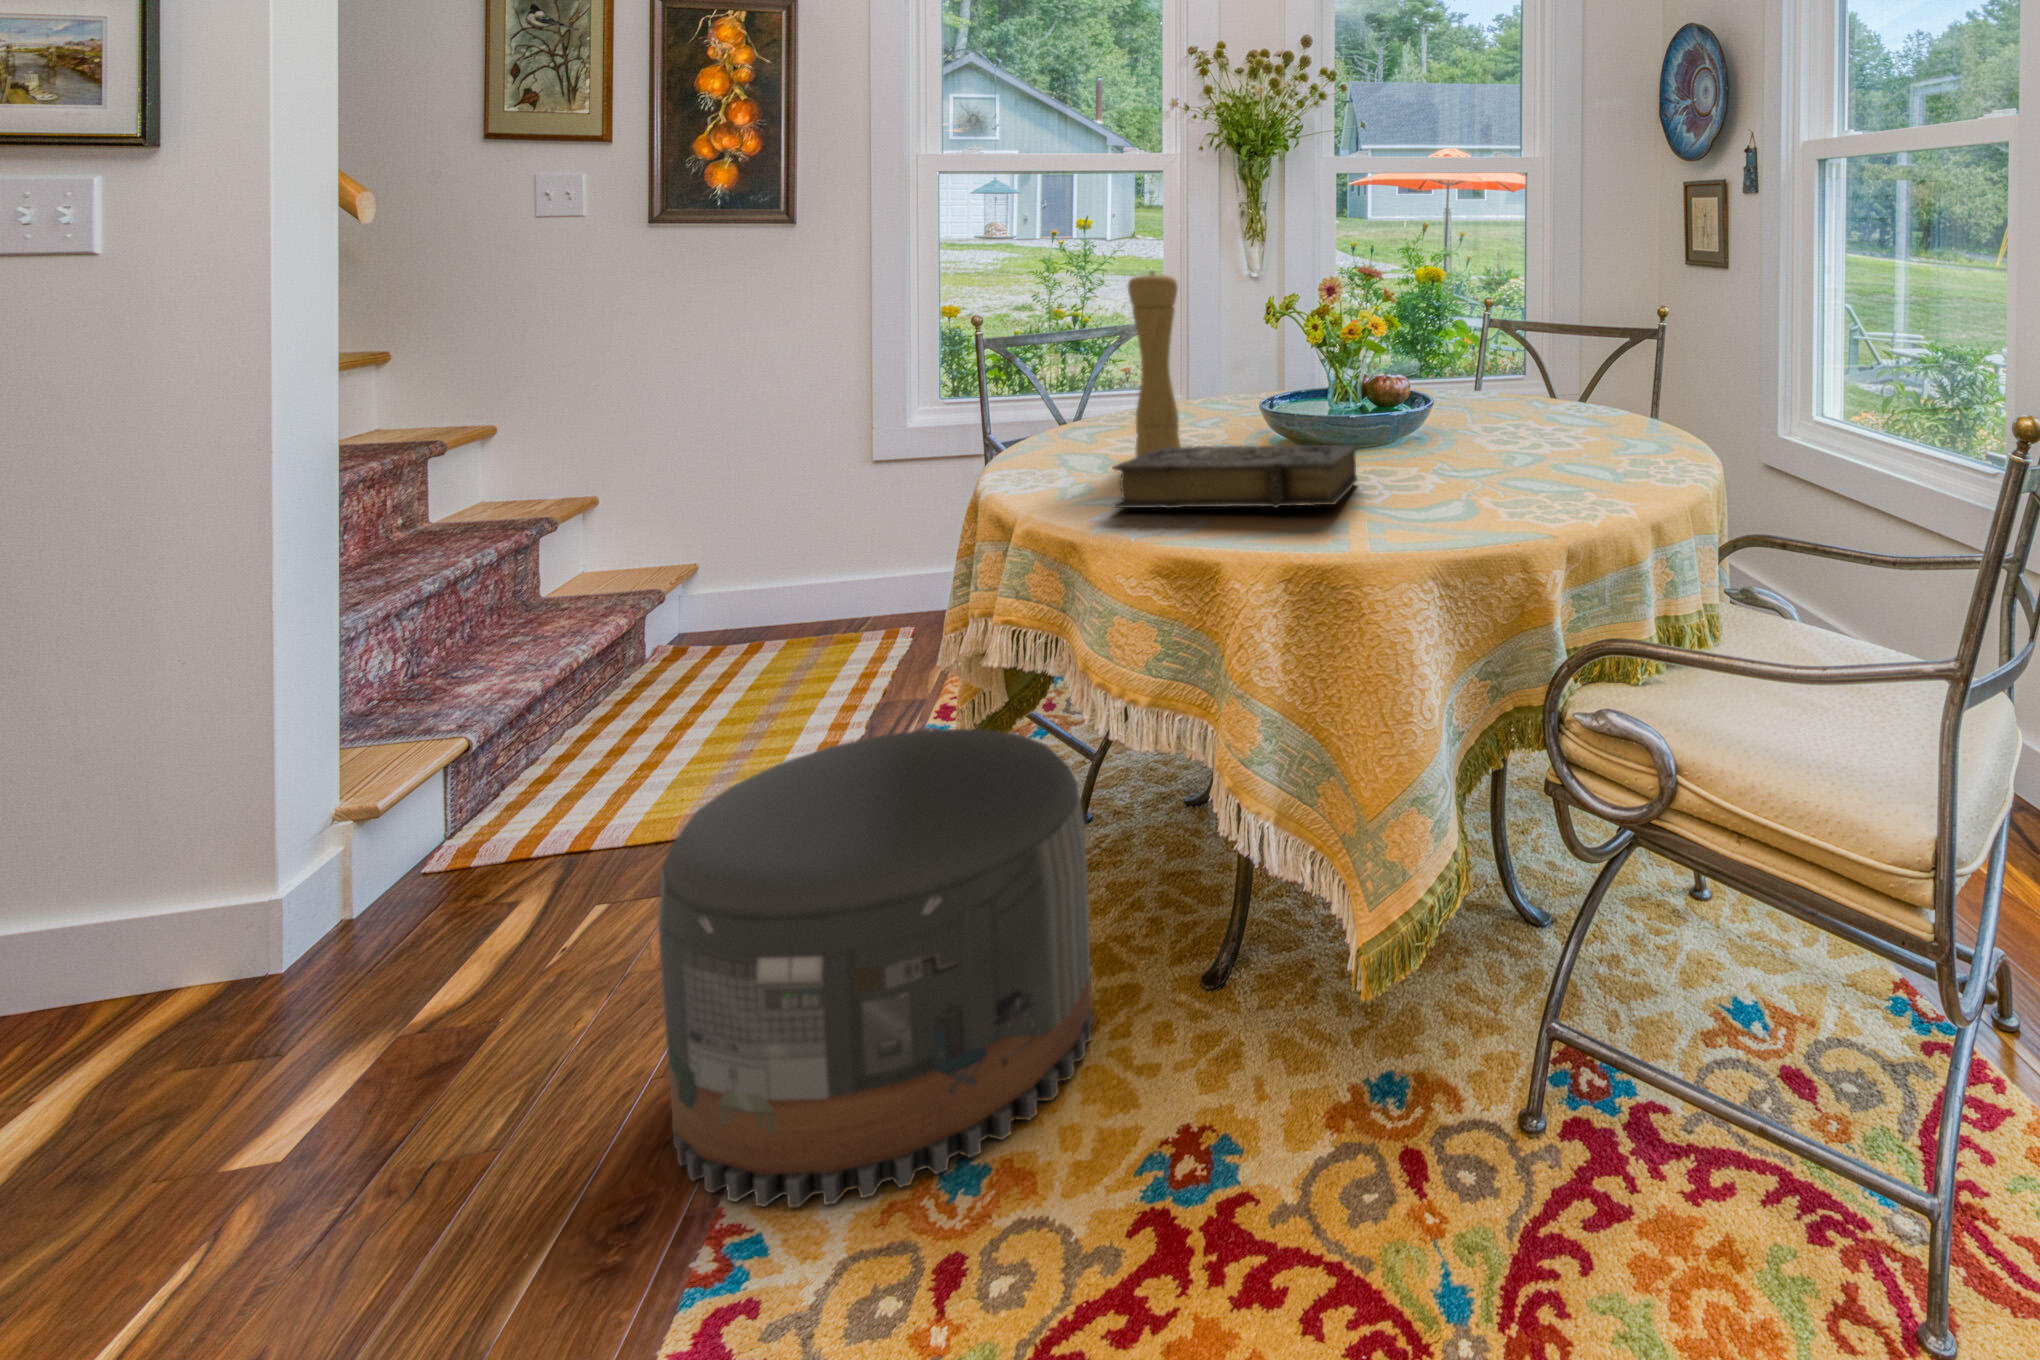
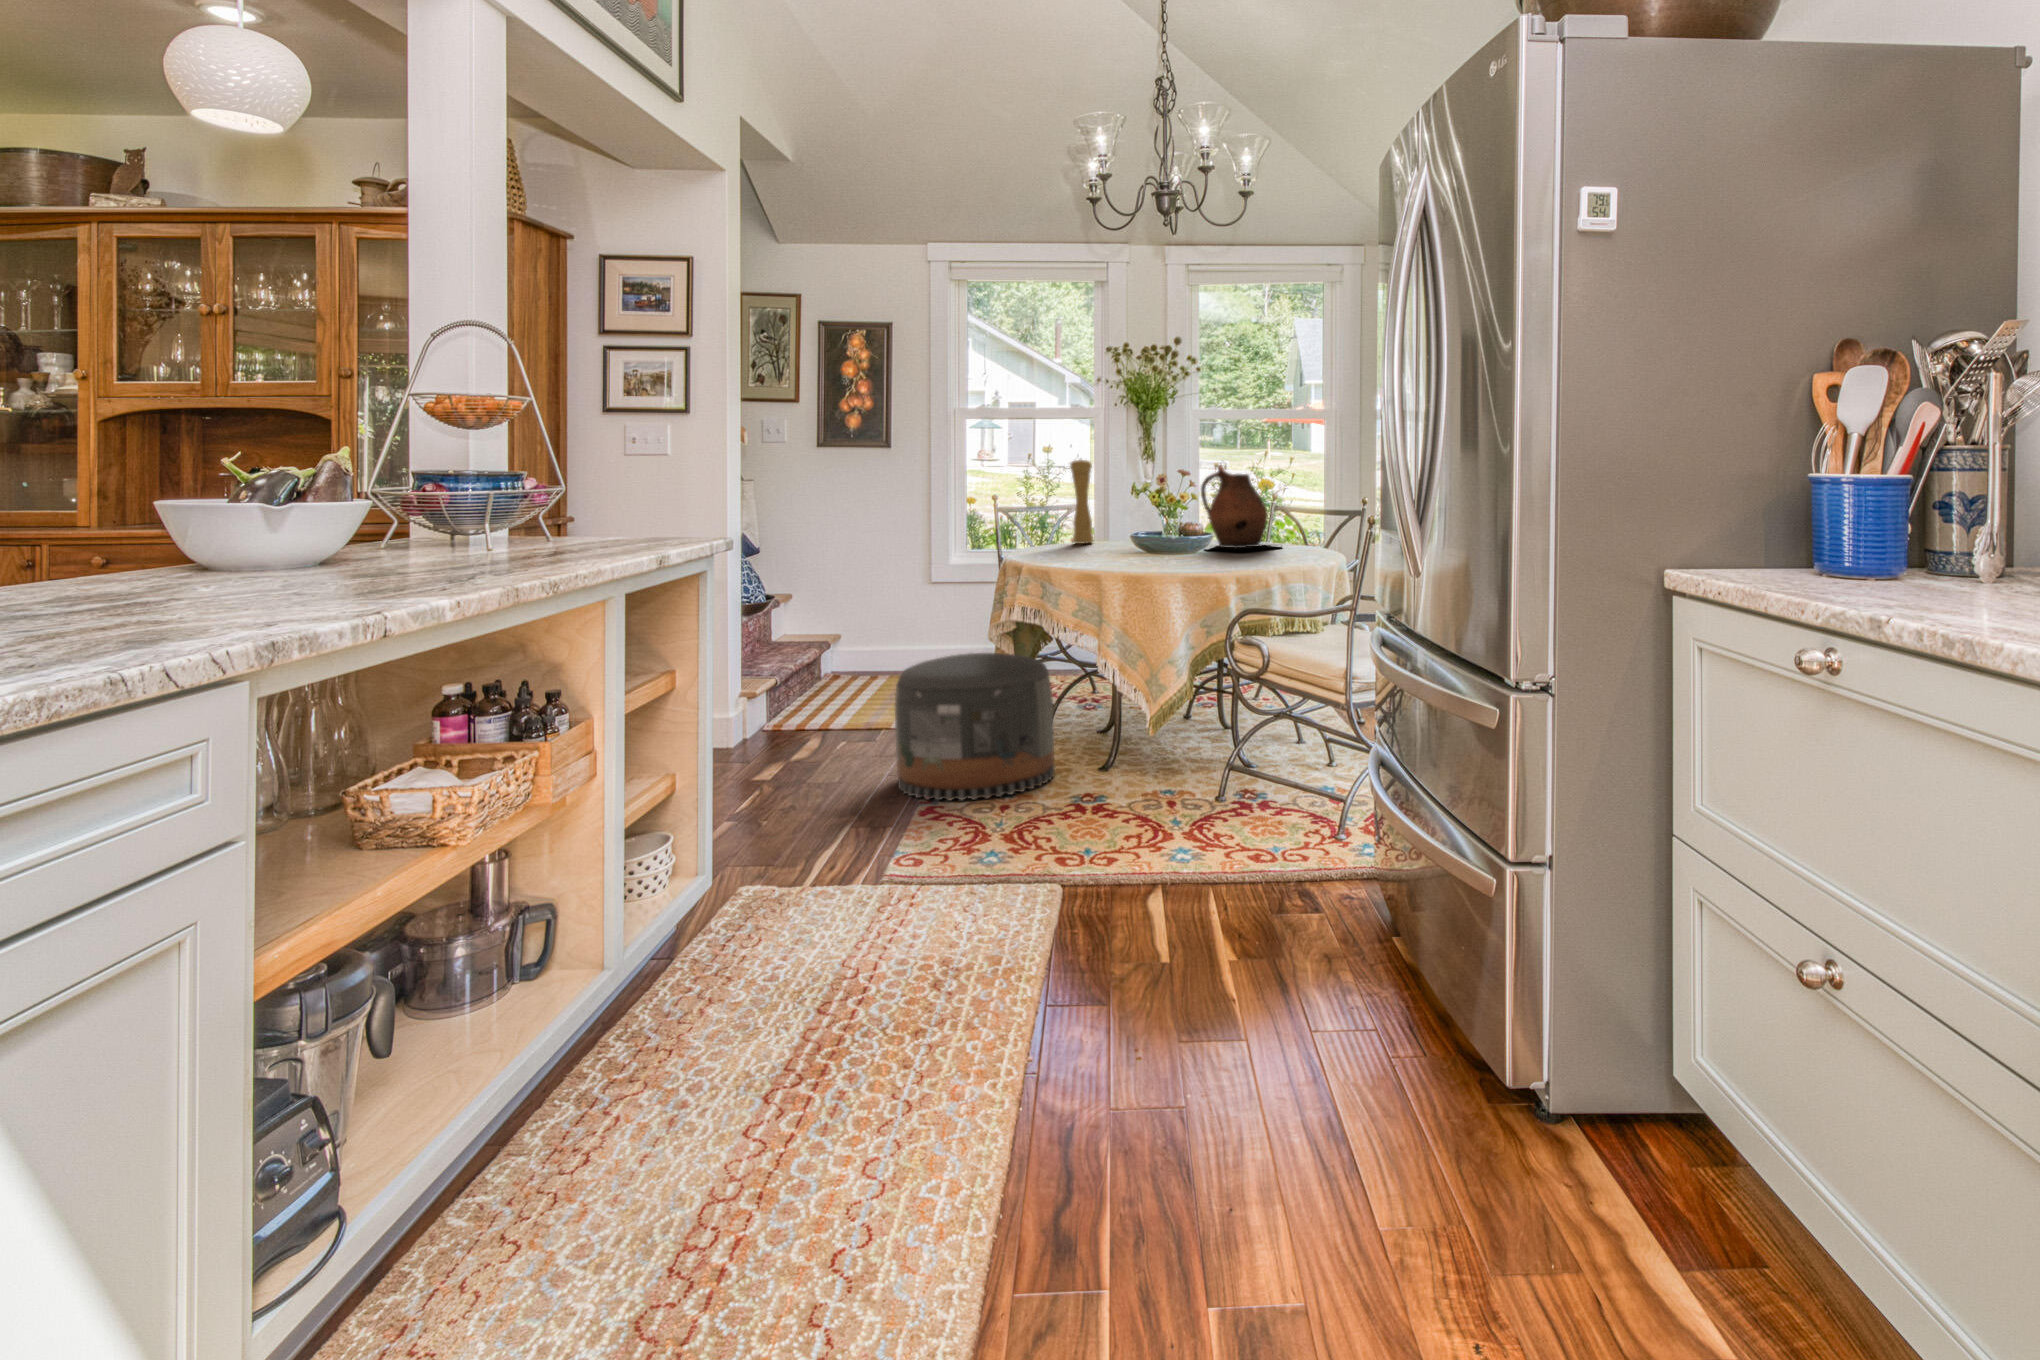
ceramic pitcher: none [1441,294,1627,503] -> present [1201,465,1278,548]
book: present [1113,445,1357,508] -> none [1064,531,1167,552]

